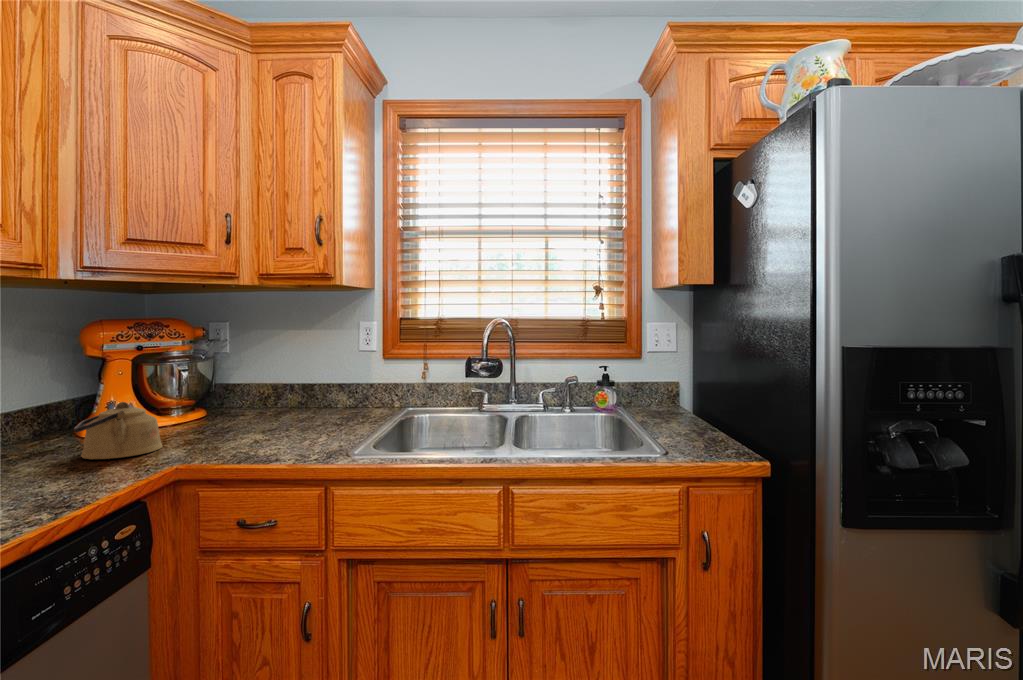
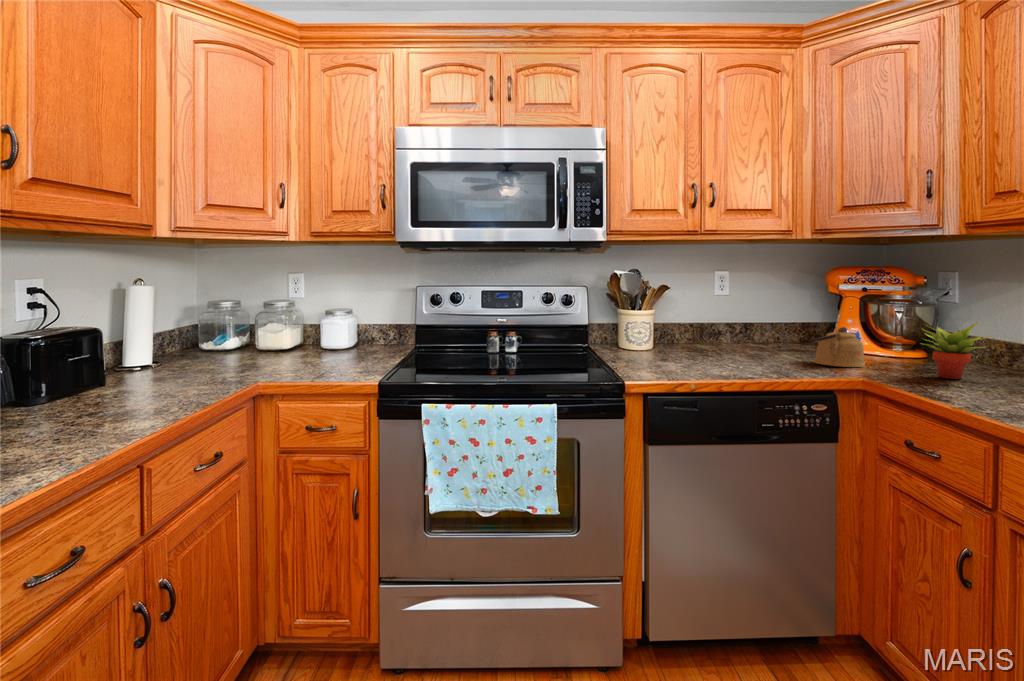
succulent plant: none [237,377,306,443] -> present [921,322,981,379]

